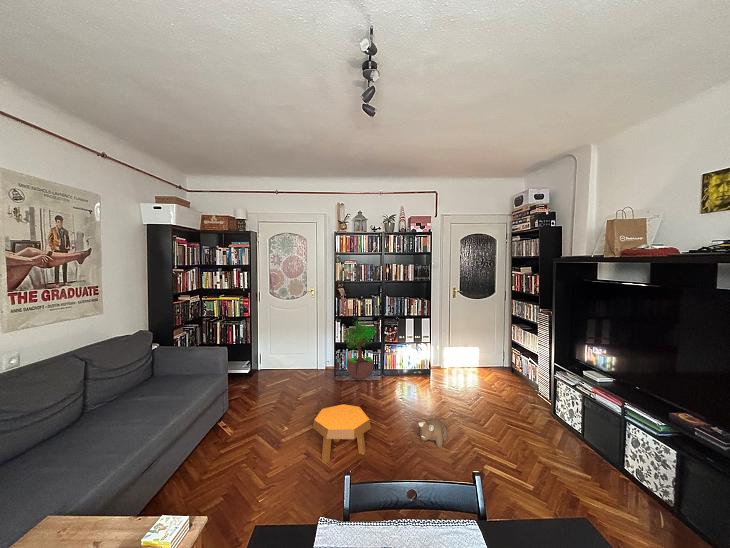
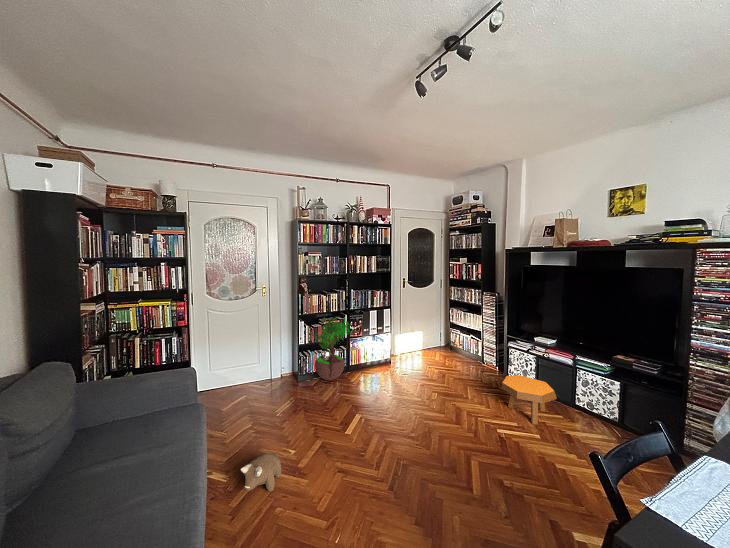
footstool: present [313,404,371,464] -> present [502,375,557,425]
plush toy: present [418,419,447,448] -> present [241,453,282,492]

